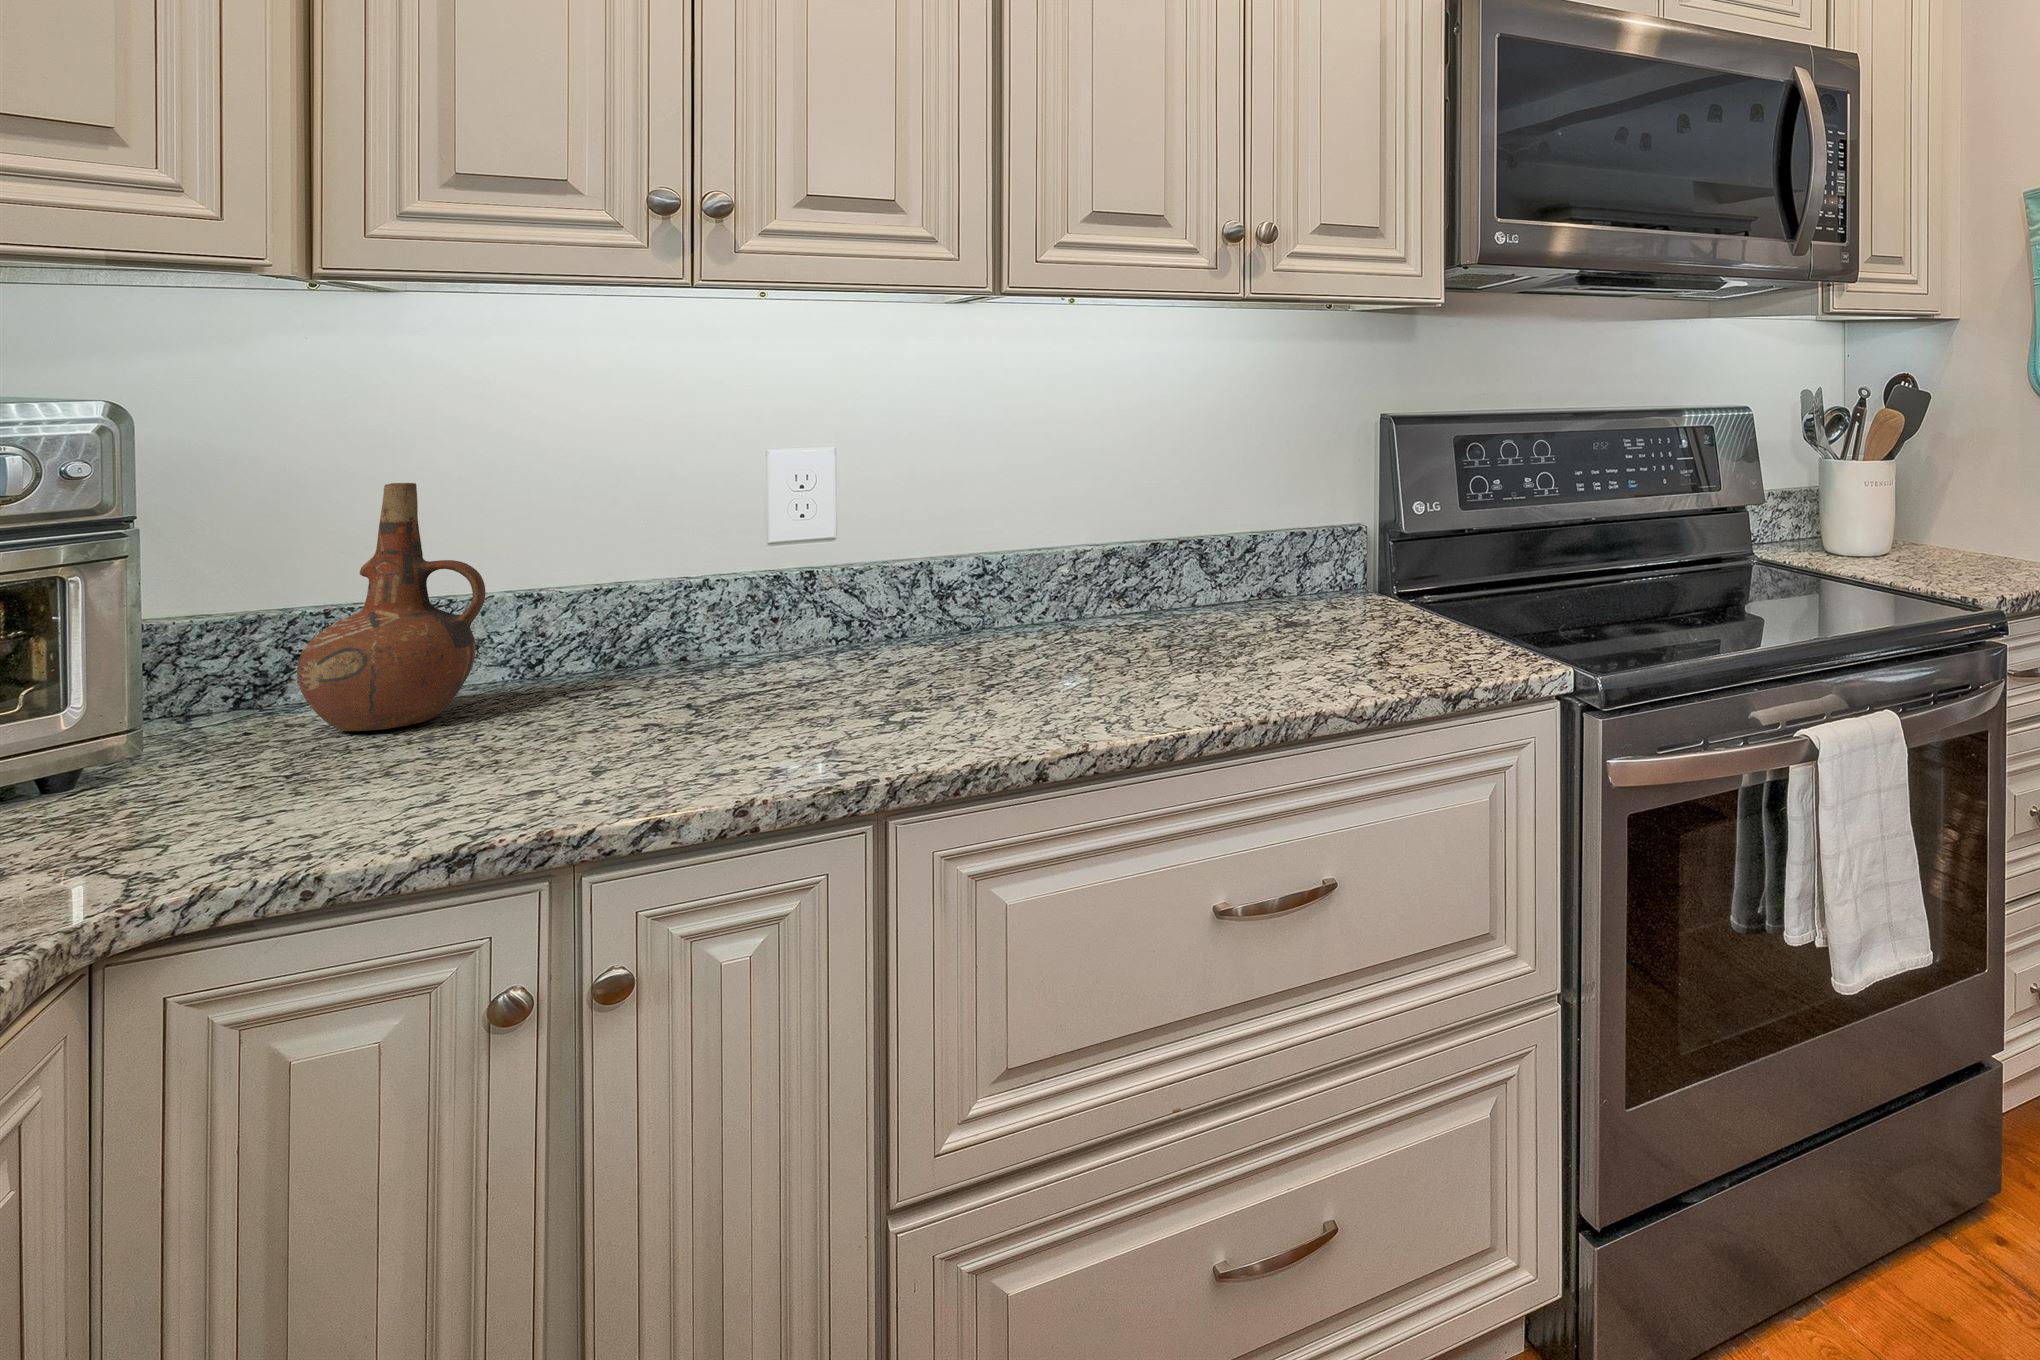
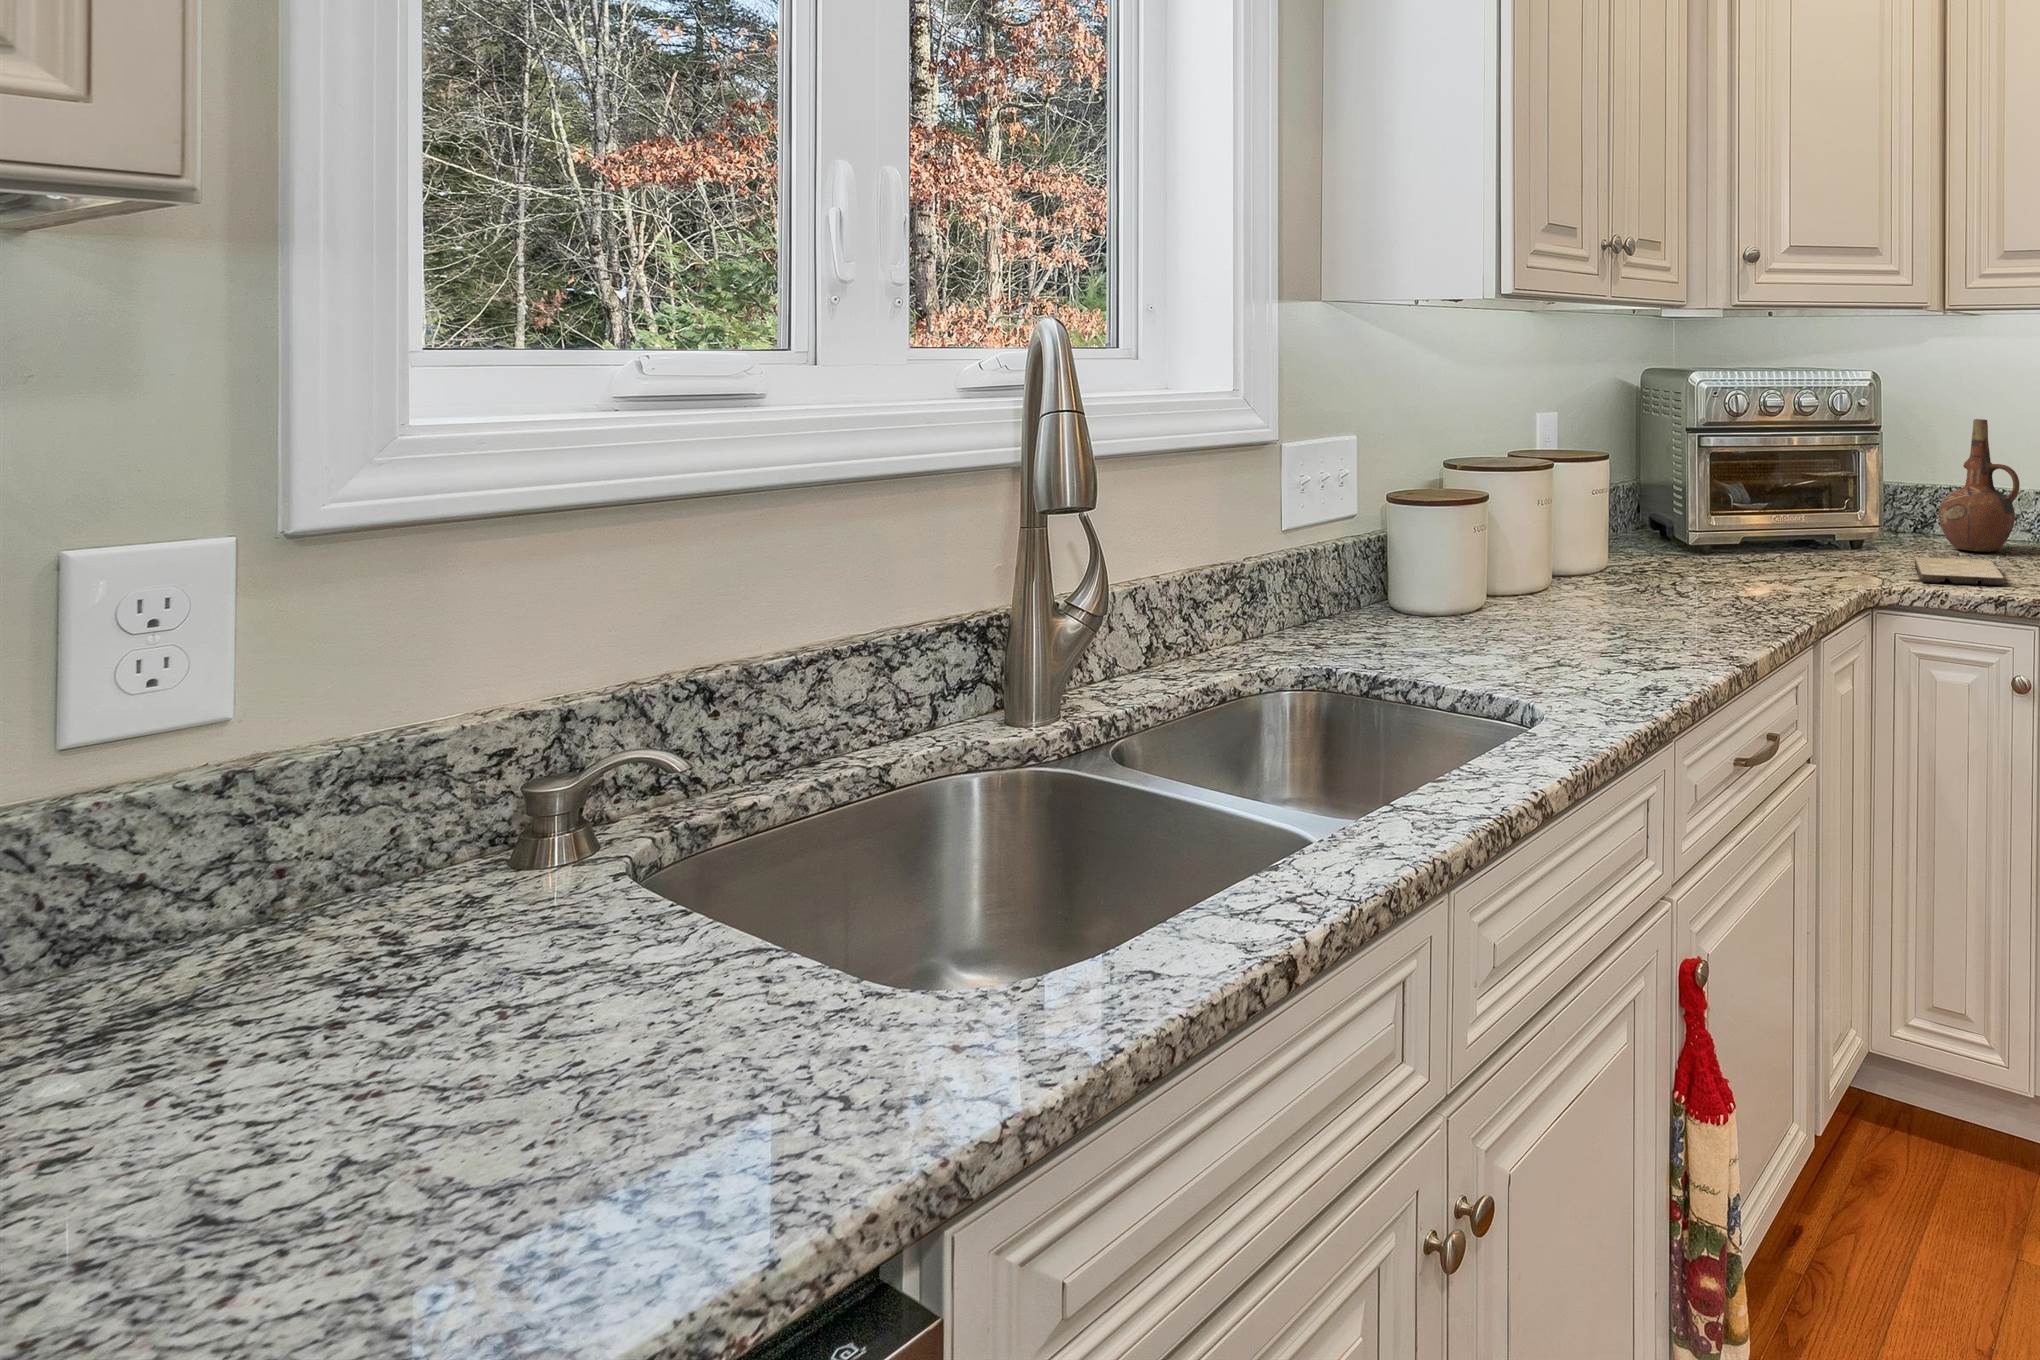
cutting board: none [232,751,465,853] -> present [1915,557,2004,585]

